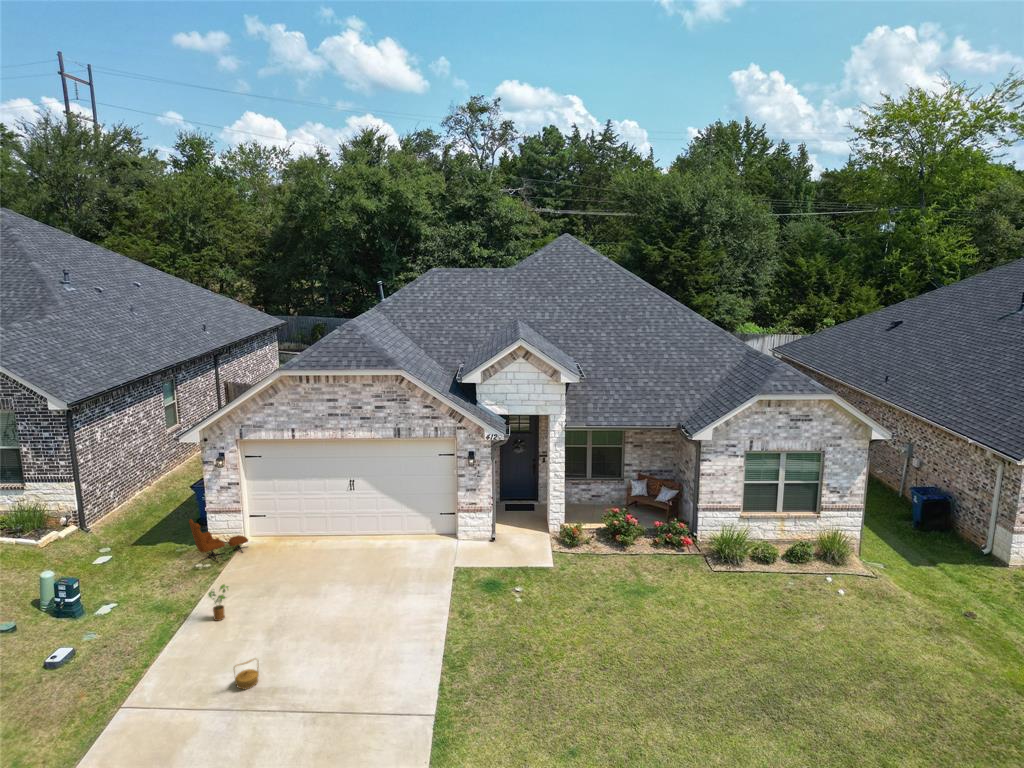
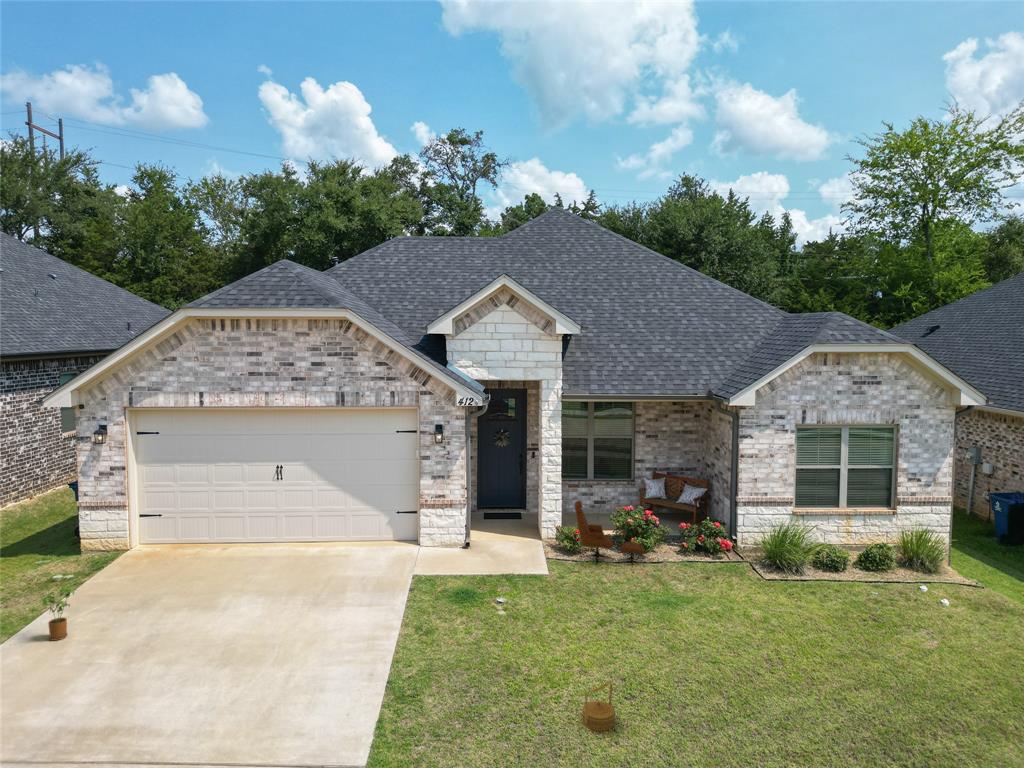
lounge chair: present [189,519,248,560] -> present [575,501,644,564]
basket: present [235,659,259,689] -> present [582,682,616,731]

